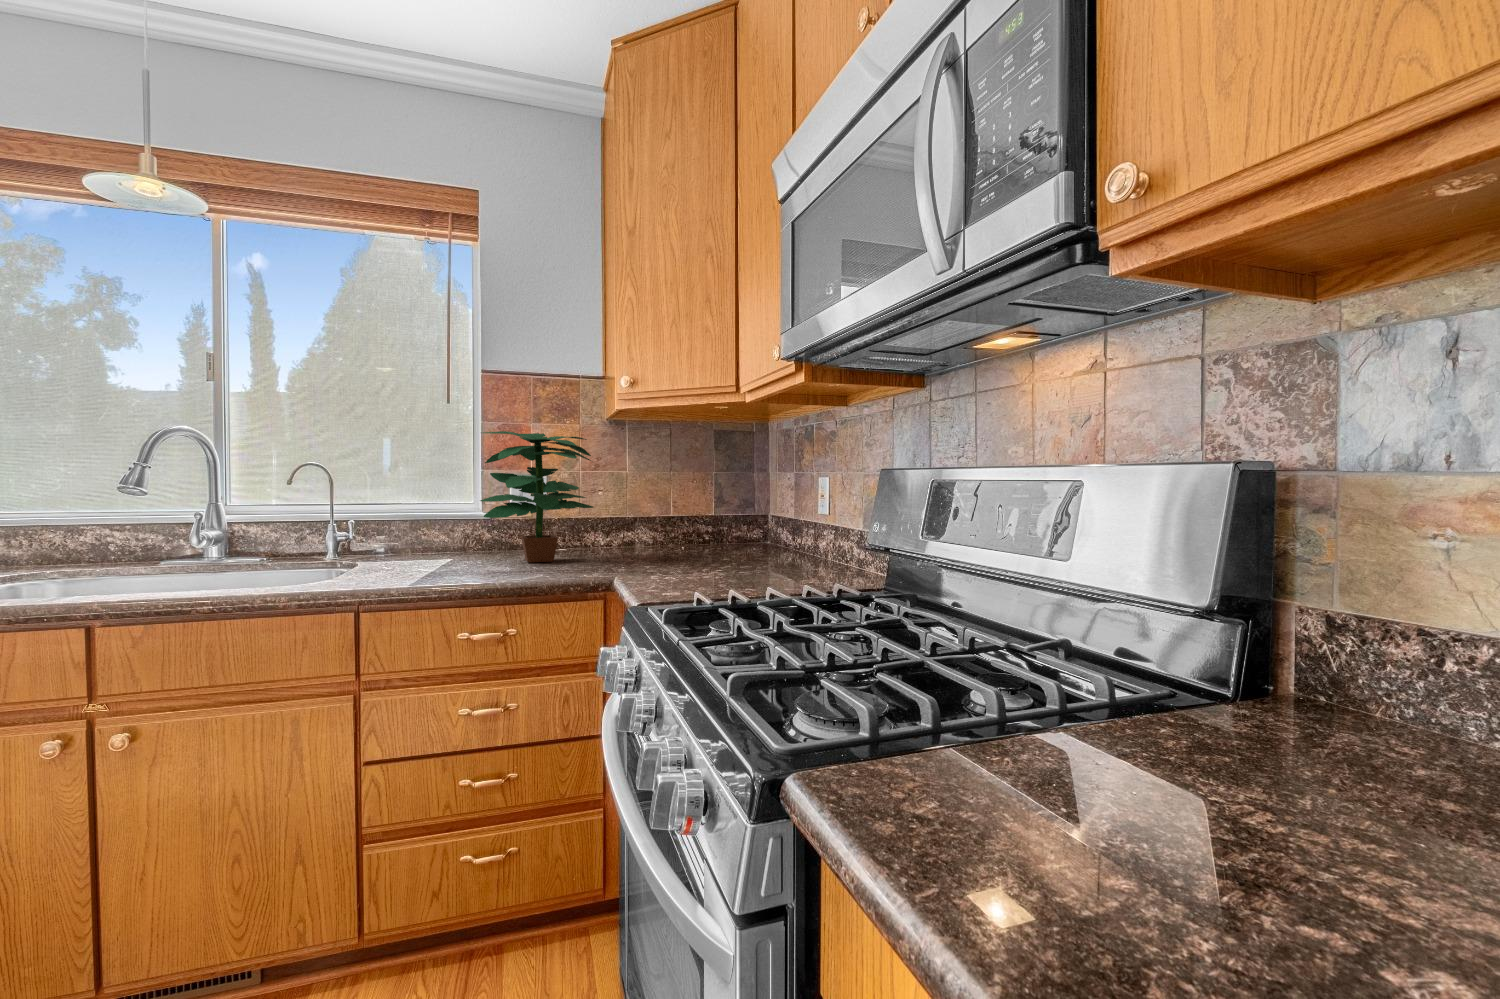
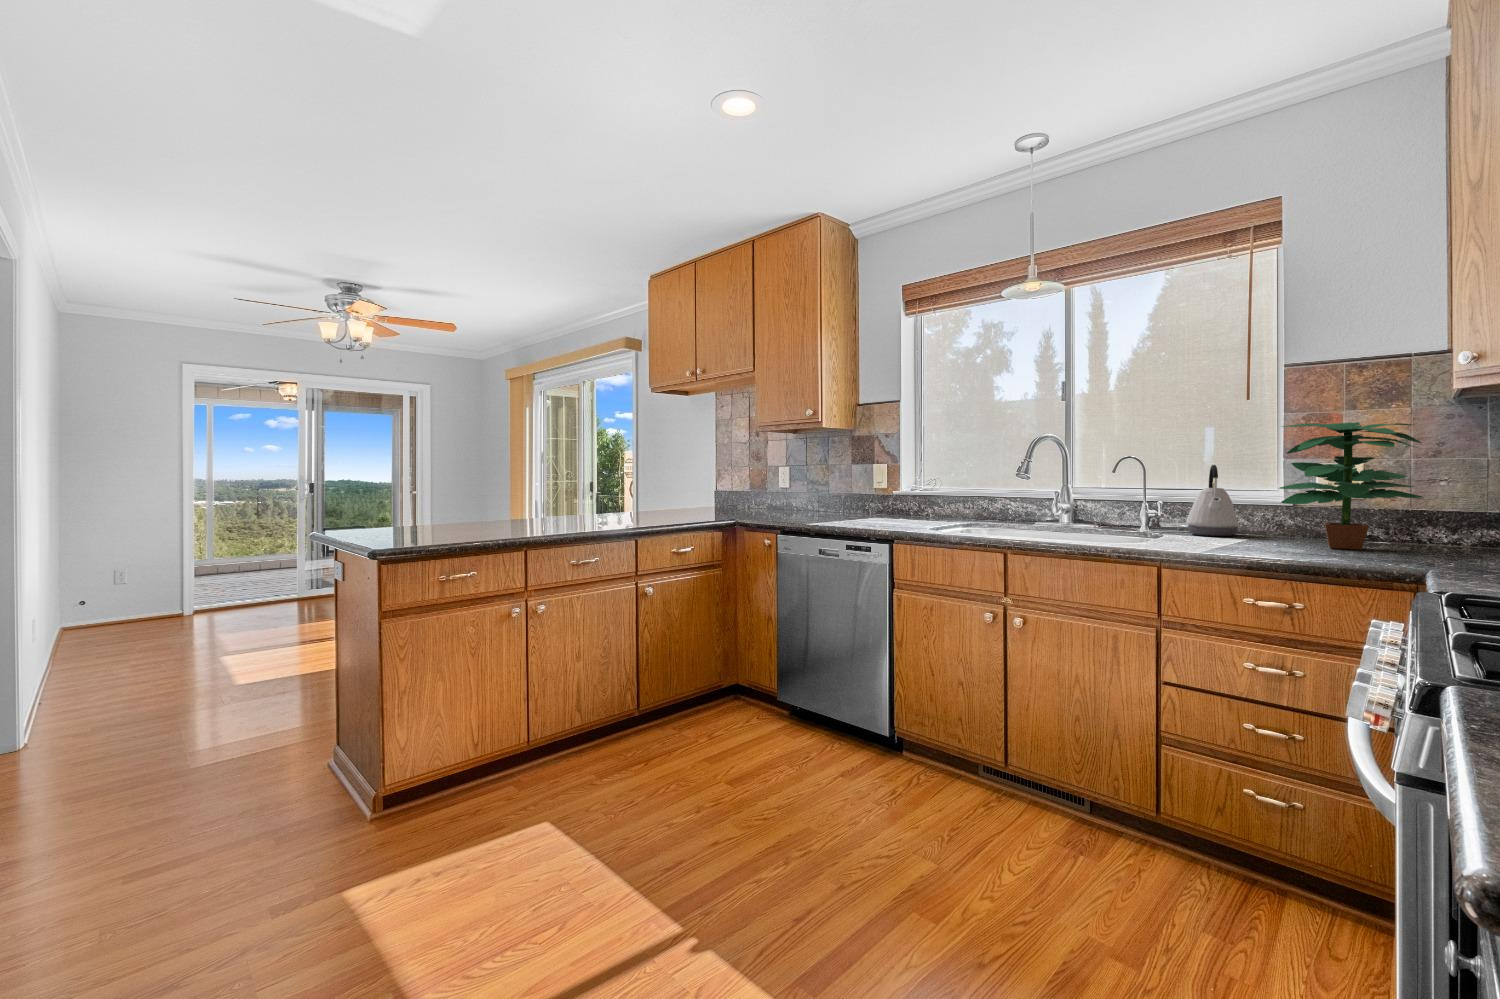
kettle: none [383,475,440,559] -> present [1186,465,1240,536]

